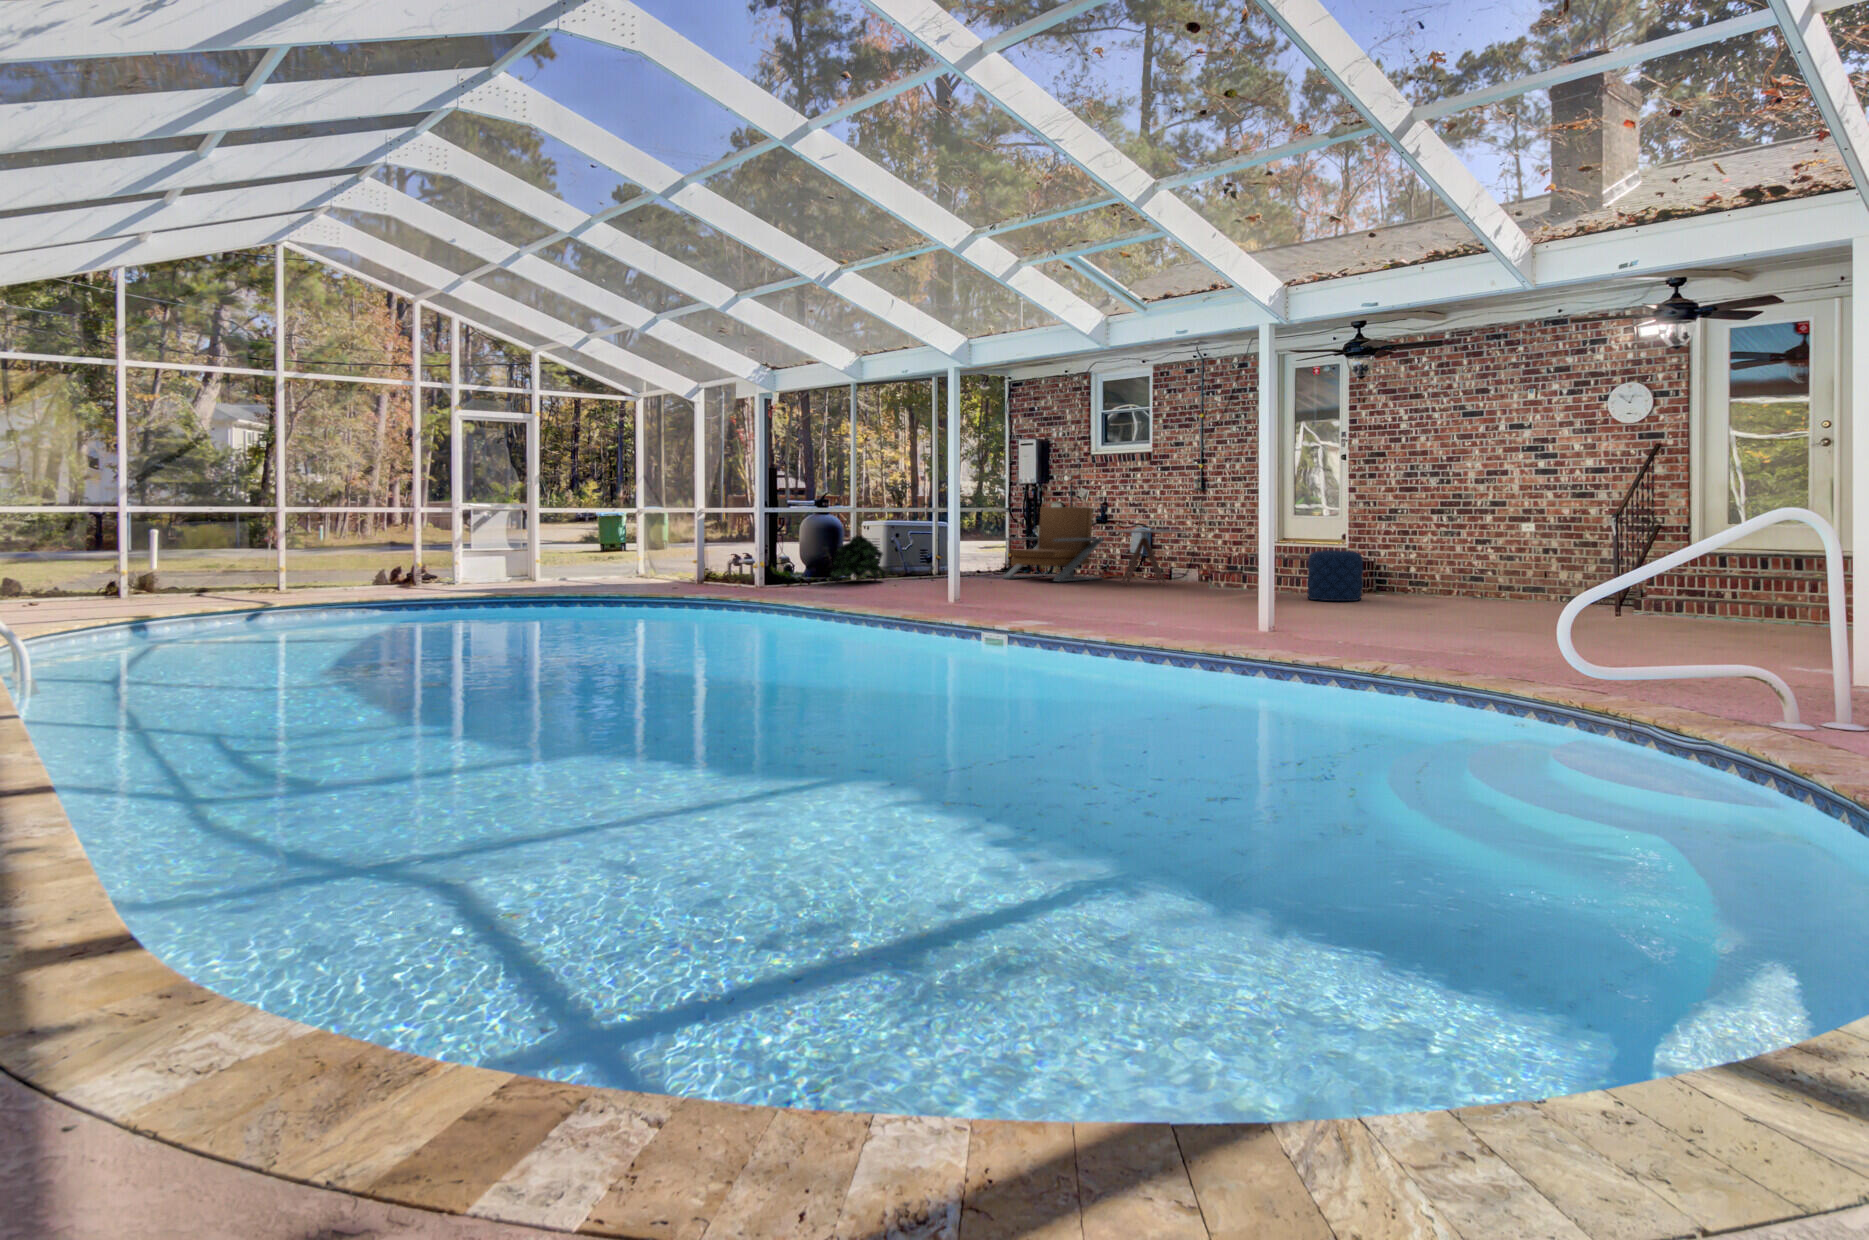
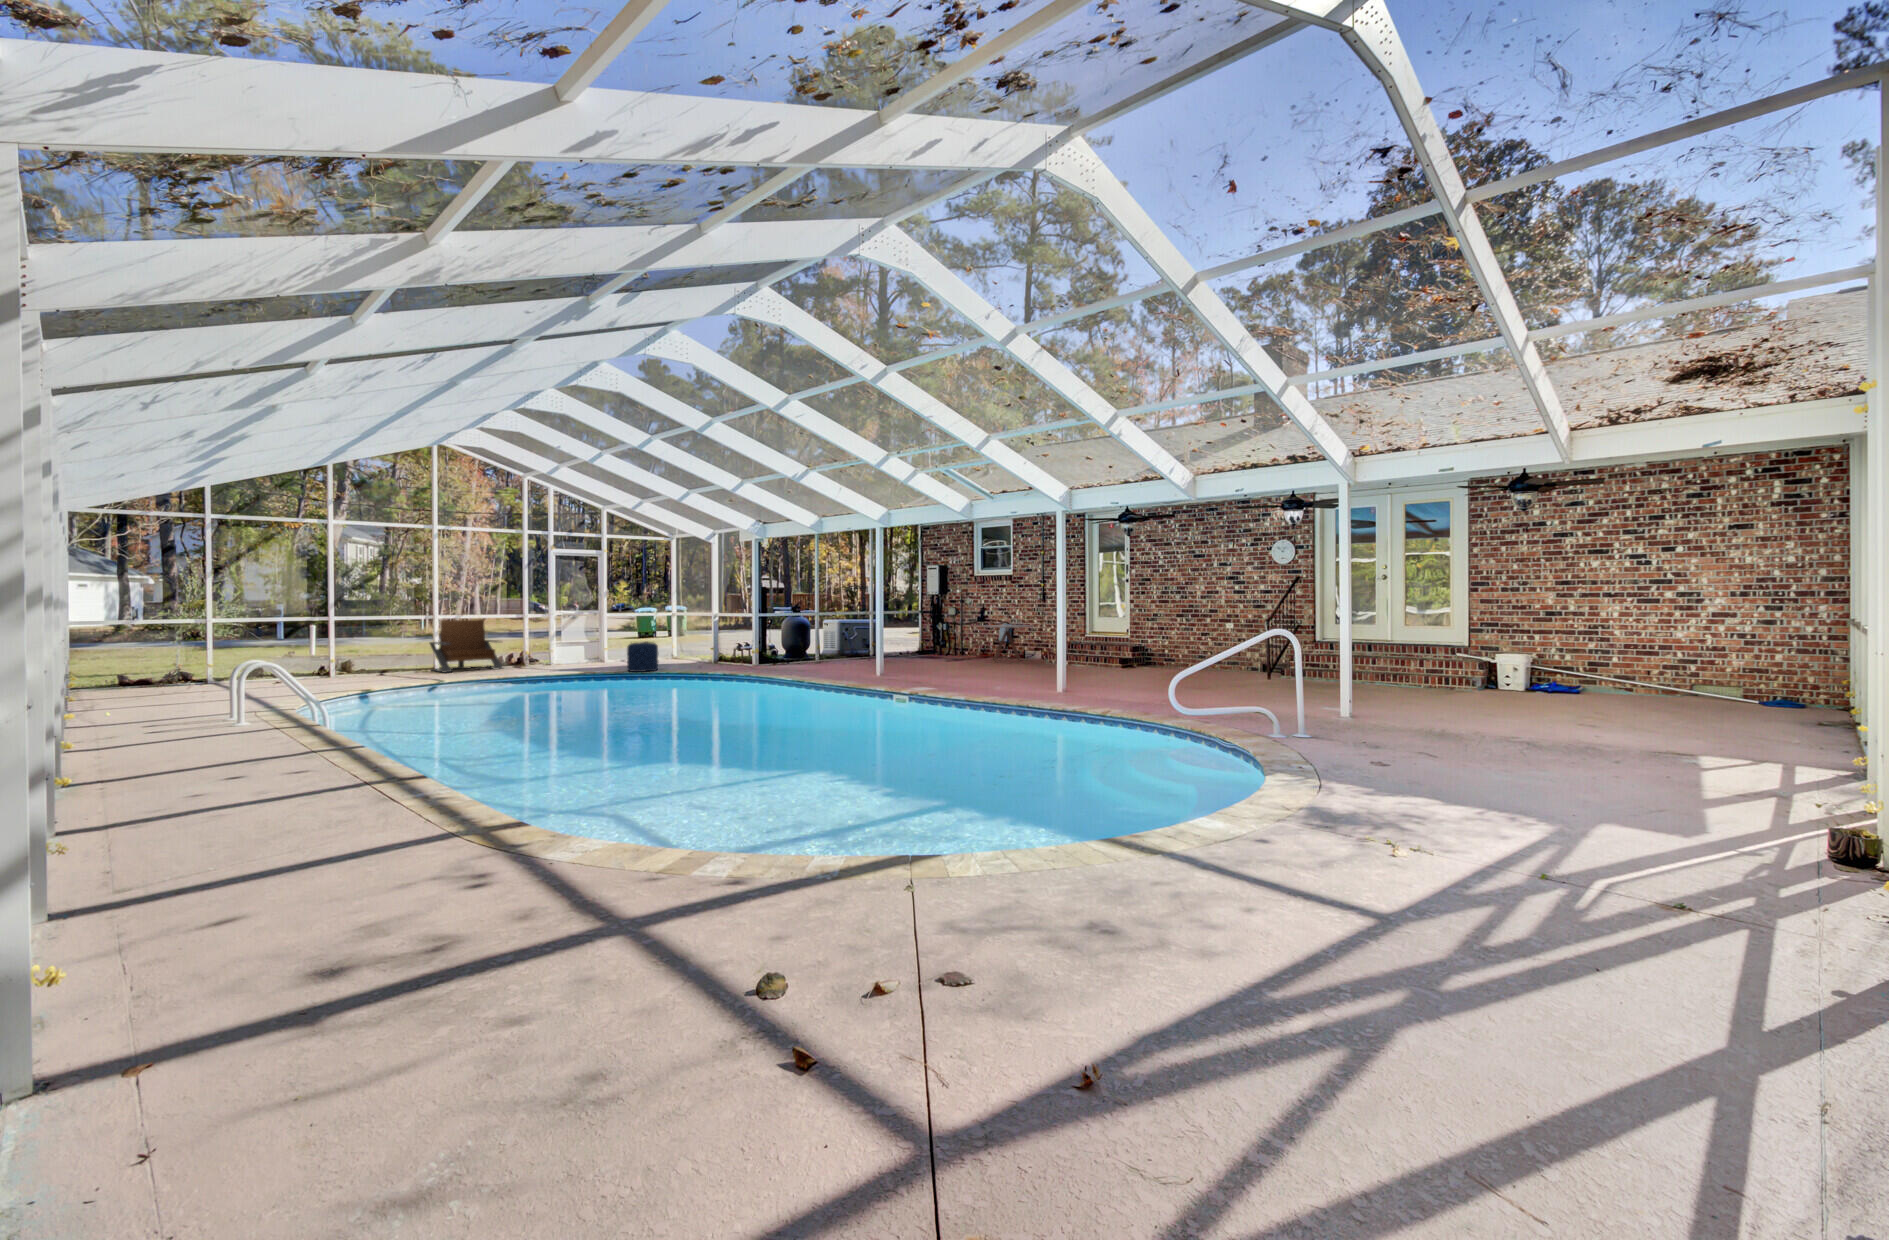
lounge chair: present [1003,507,1104,581] -> present [430,619,503,673]
potted plant: present [831,536,885,581] -> none [803,629,840,661]
pouf: present [1307,550,1363,601] -> present [627,642,658,672]

